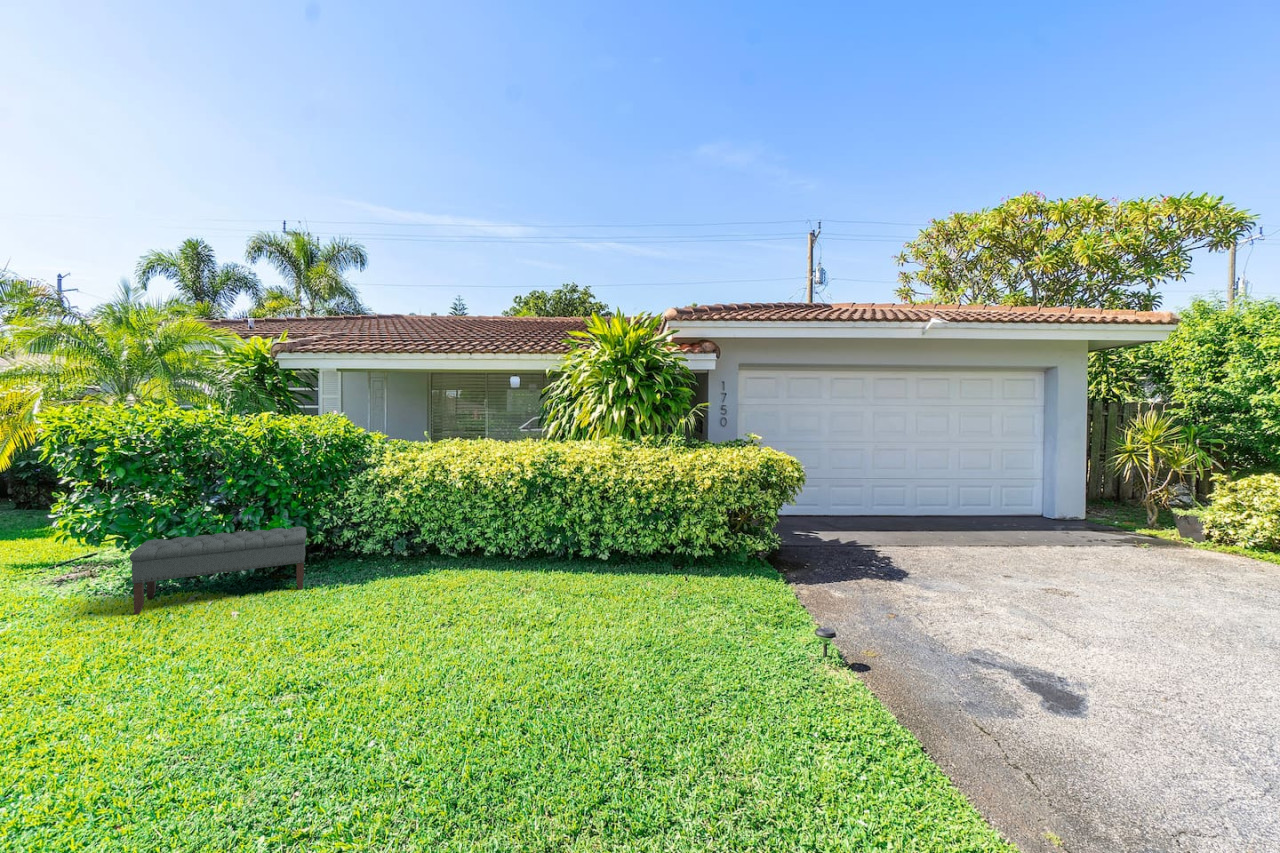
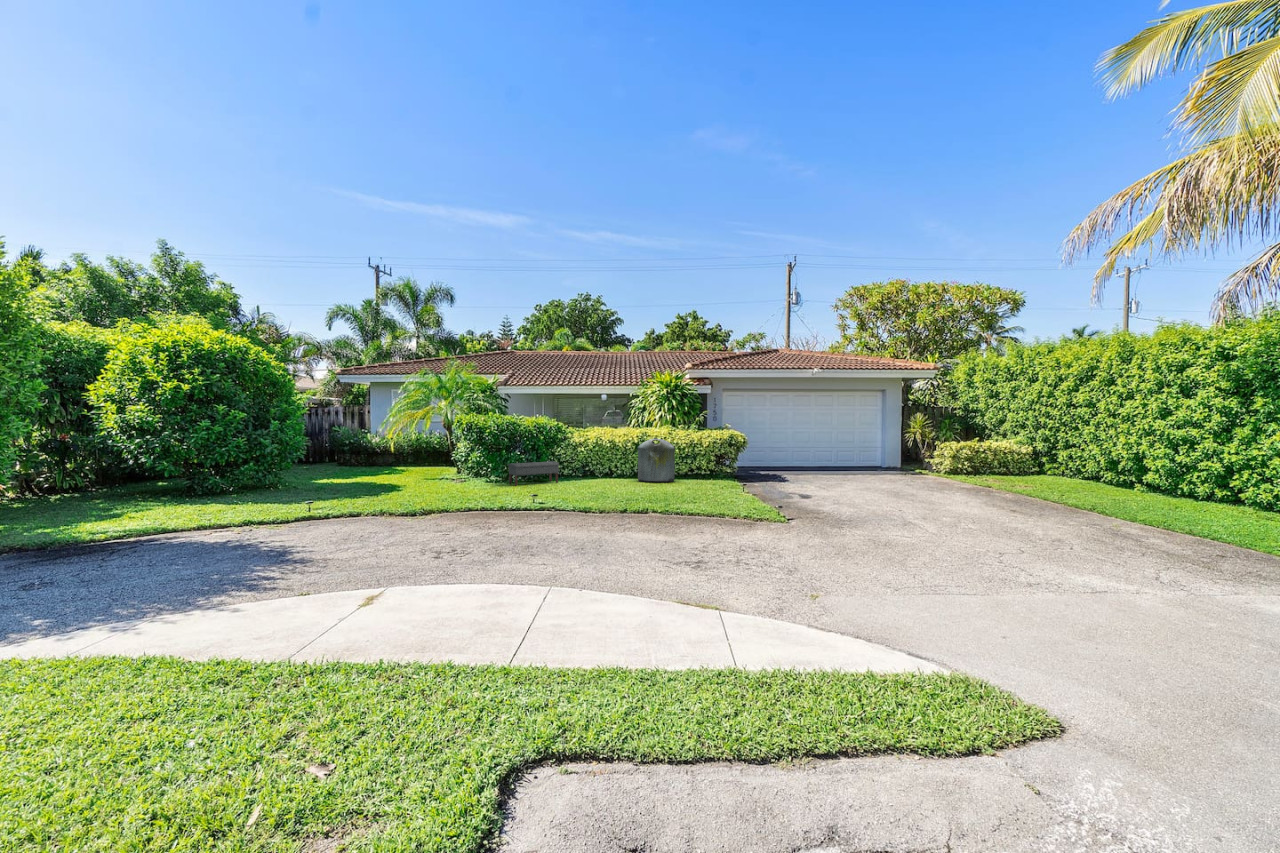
trash can: none [529,470,624,588] -> present [638,439,675,483]

